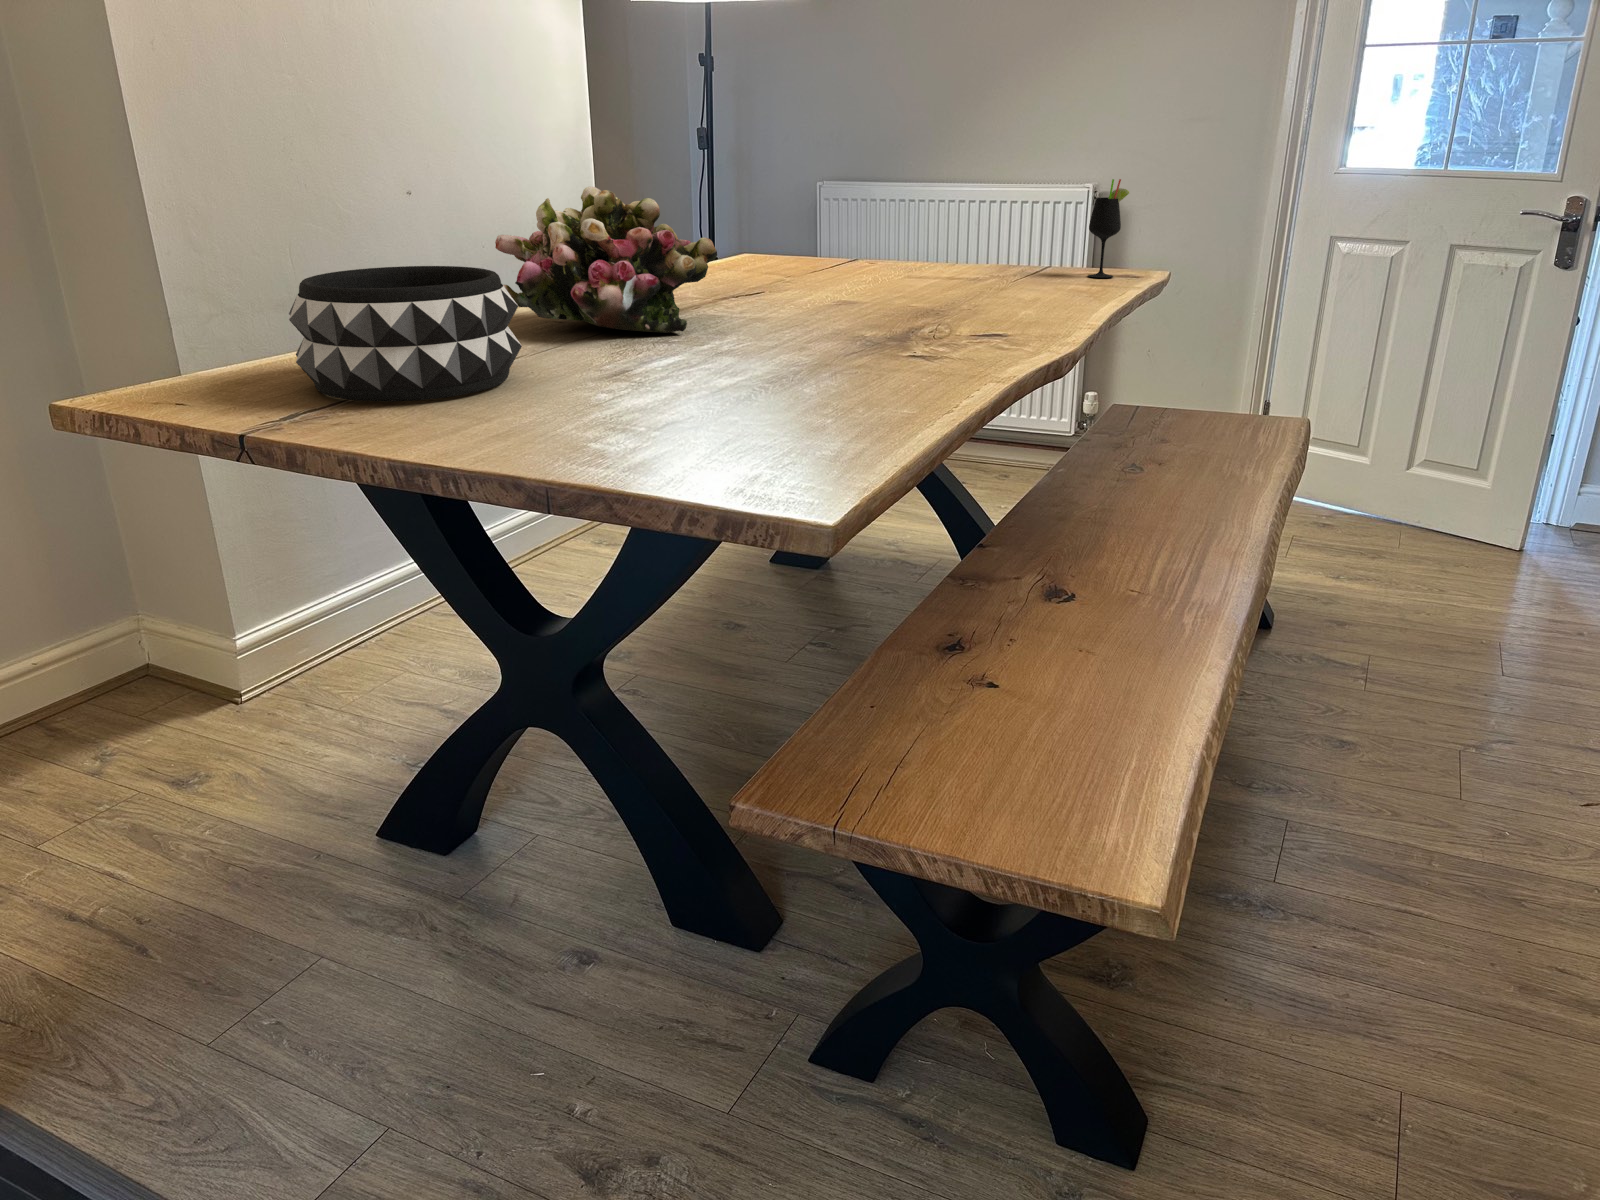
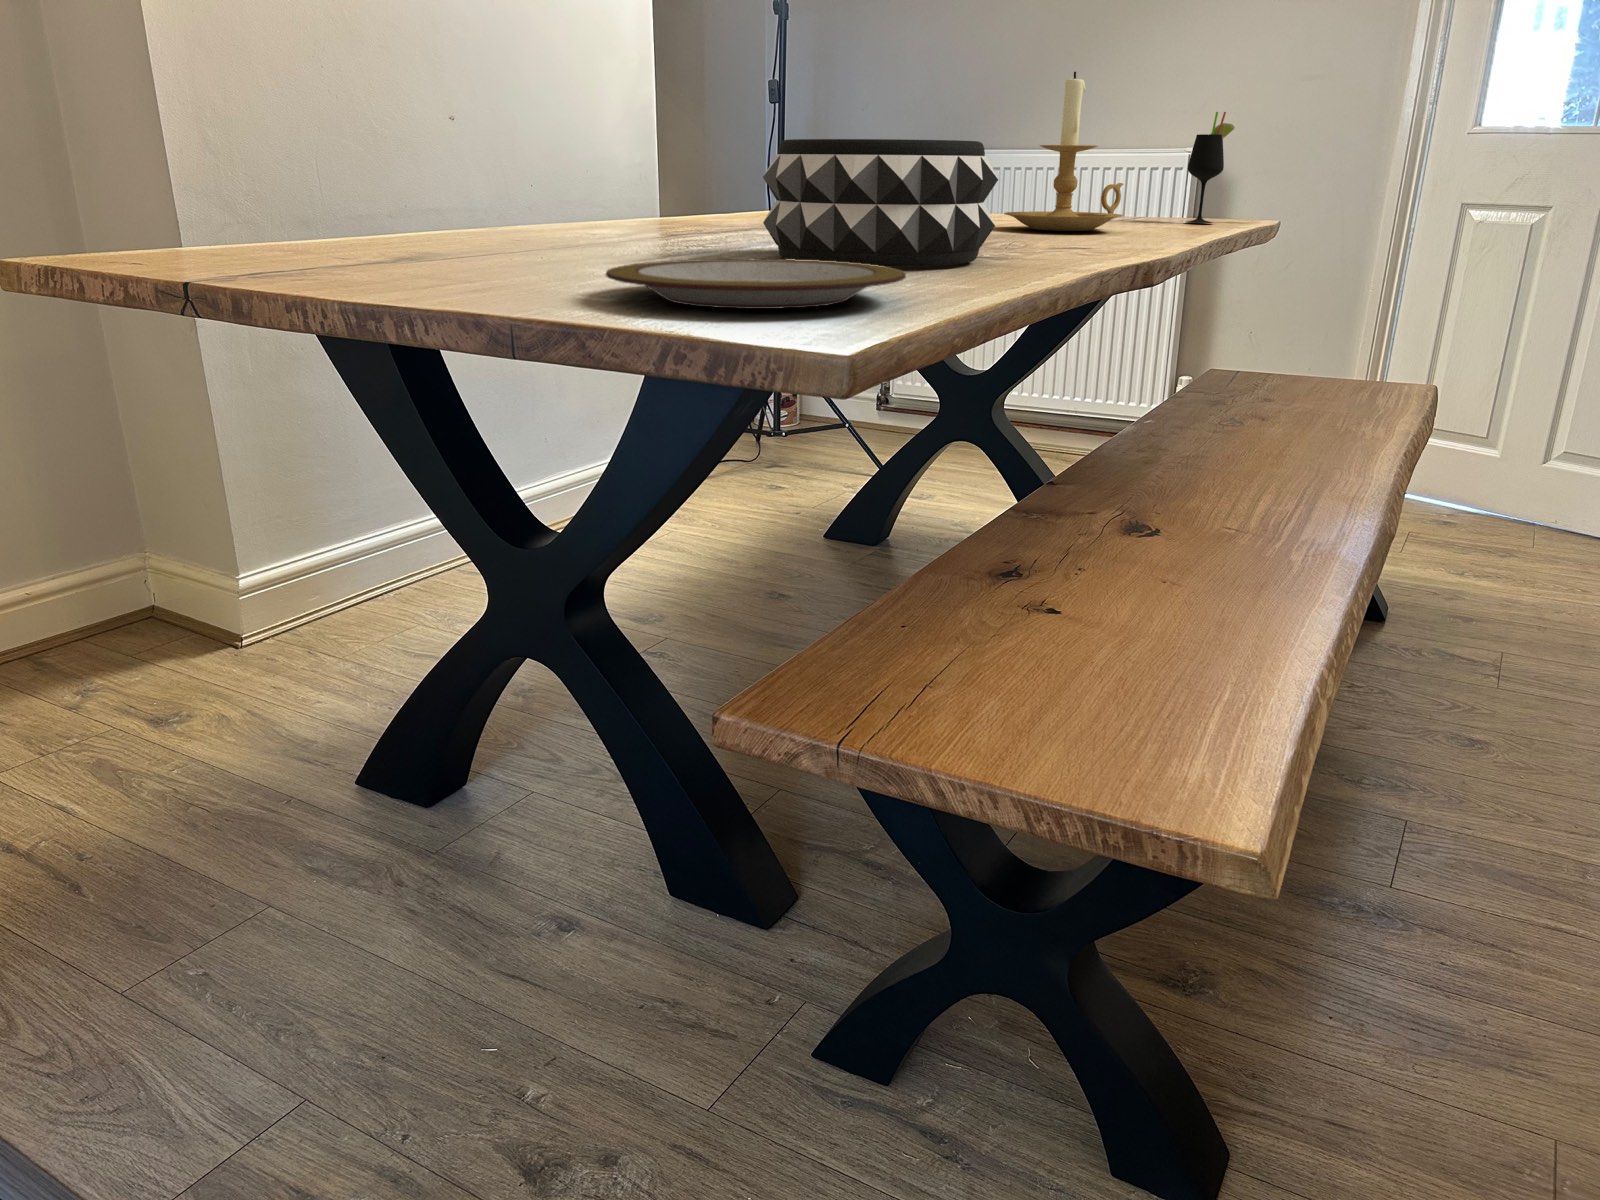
candle holder: none [928,159,1033,301] -> present [1004,72,1123,231]
flower arrangement: present [495,187,717,333] -> none [510,77,765,237]
decorative bowl: present [289,266,522,402] -> present [763,139,998,267]
plate: none [616,395,865,463] -> present [606,259,906,309]

